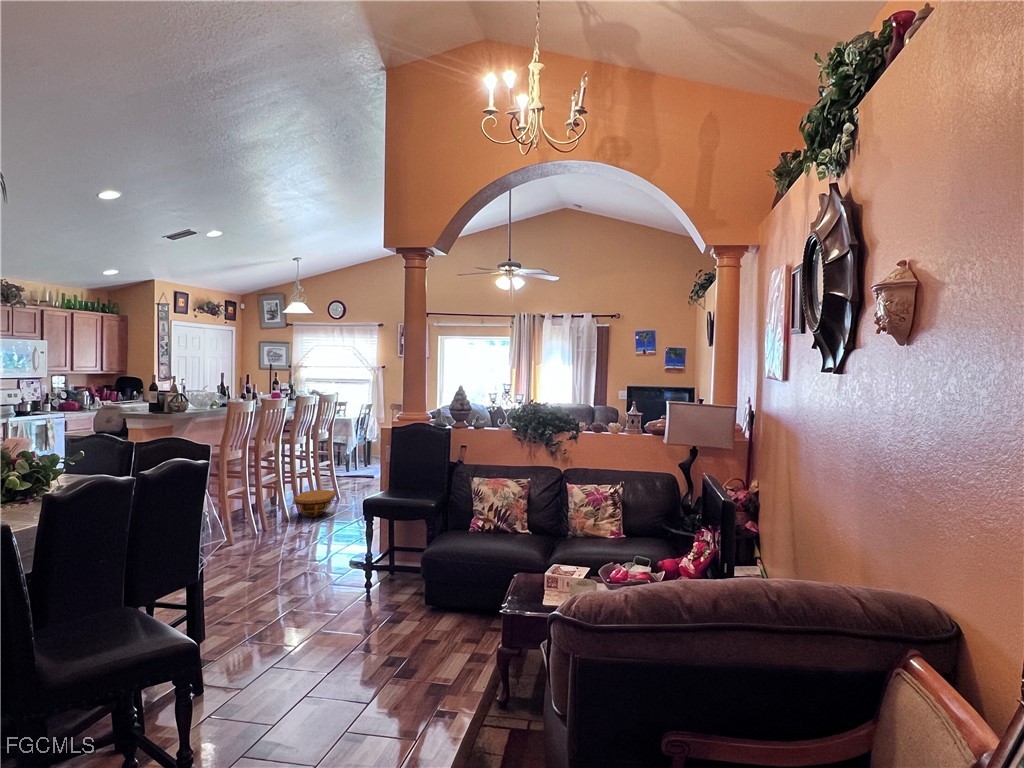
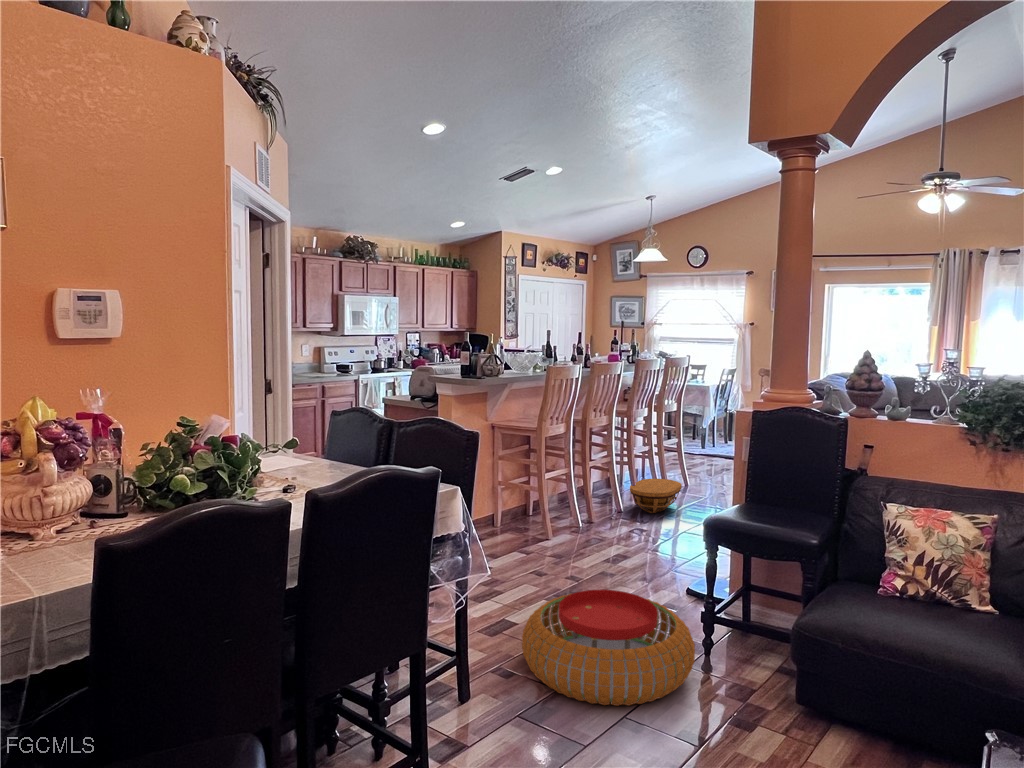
pouf: none [233,561,362,637] -> present [522,590,695,706]

